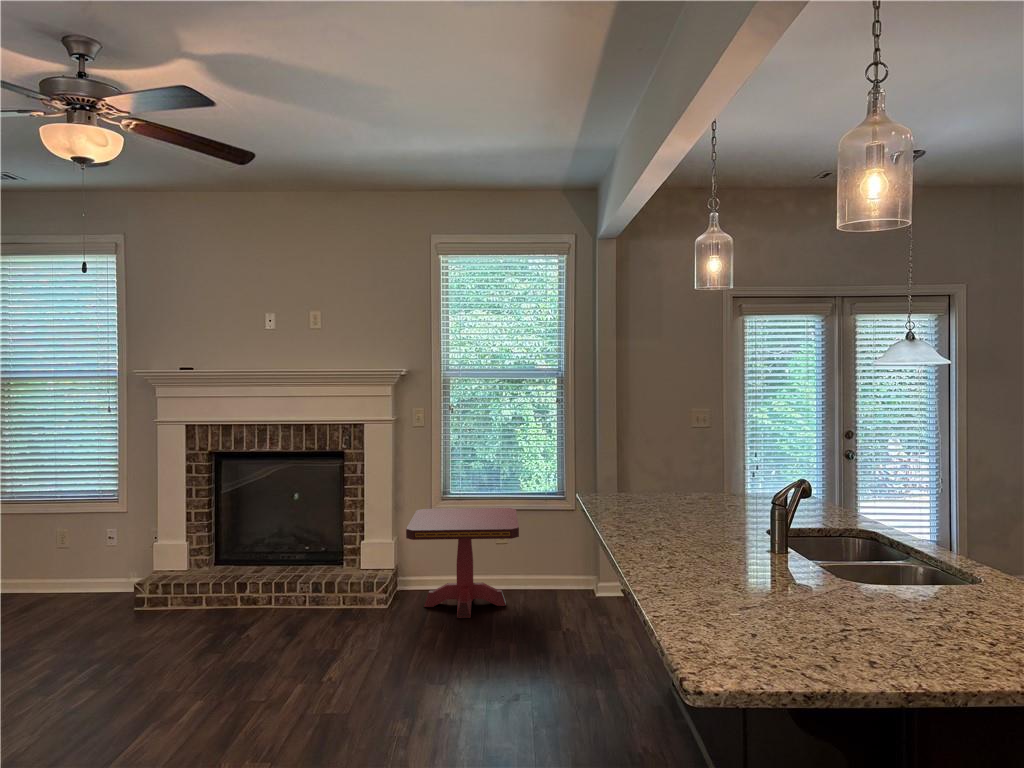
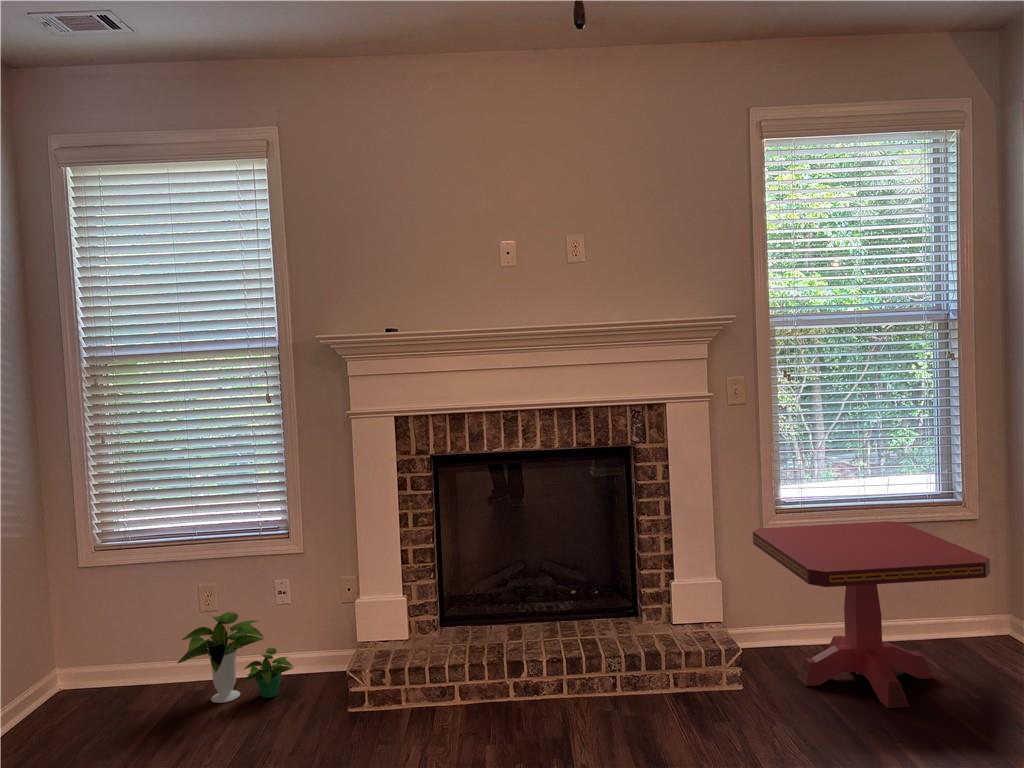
potted plant: none [30,547,108,604] -> present [178,612,293,703]

